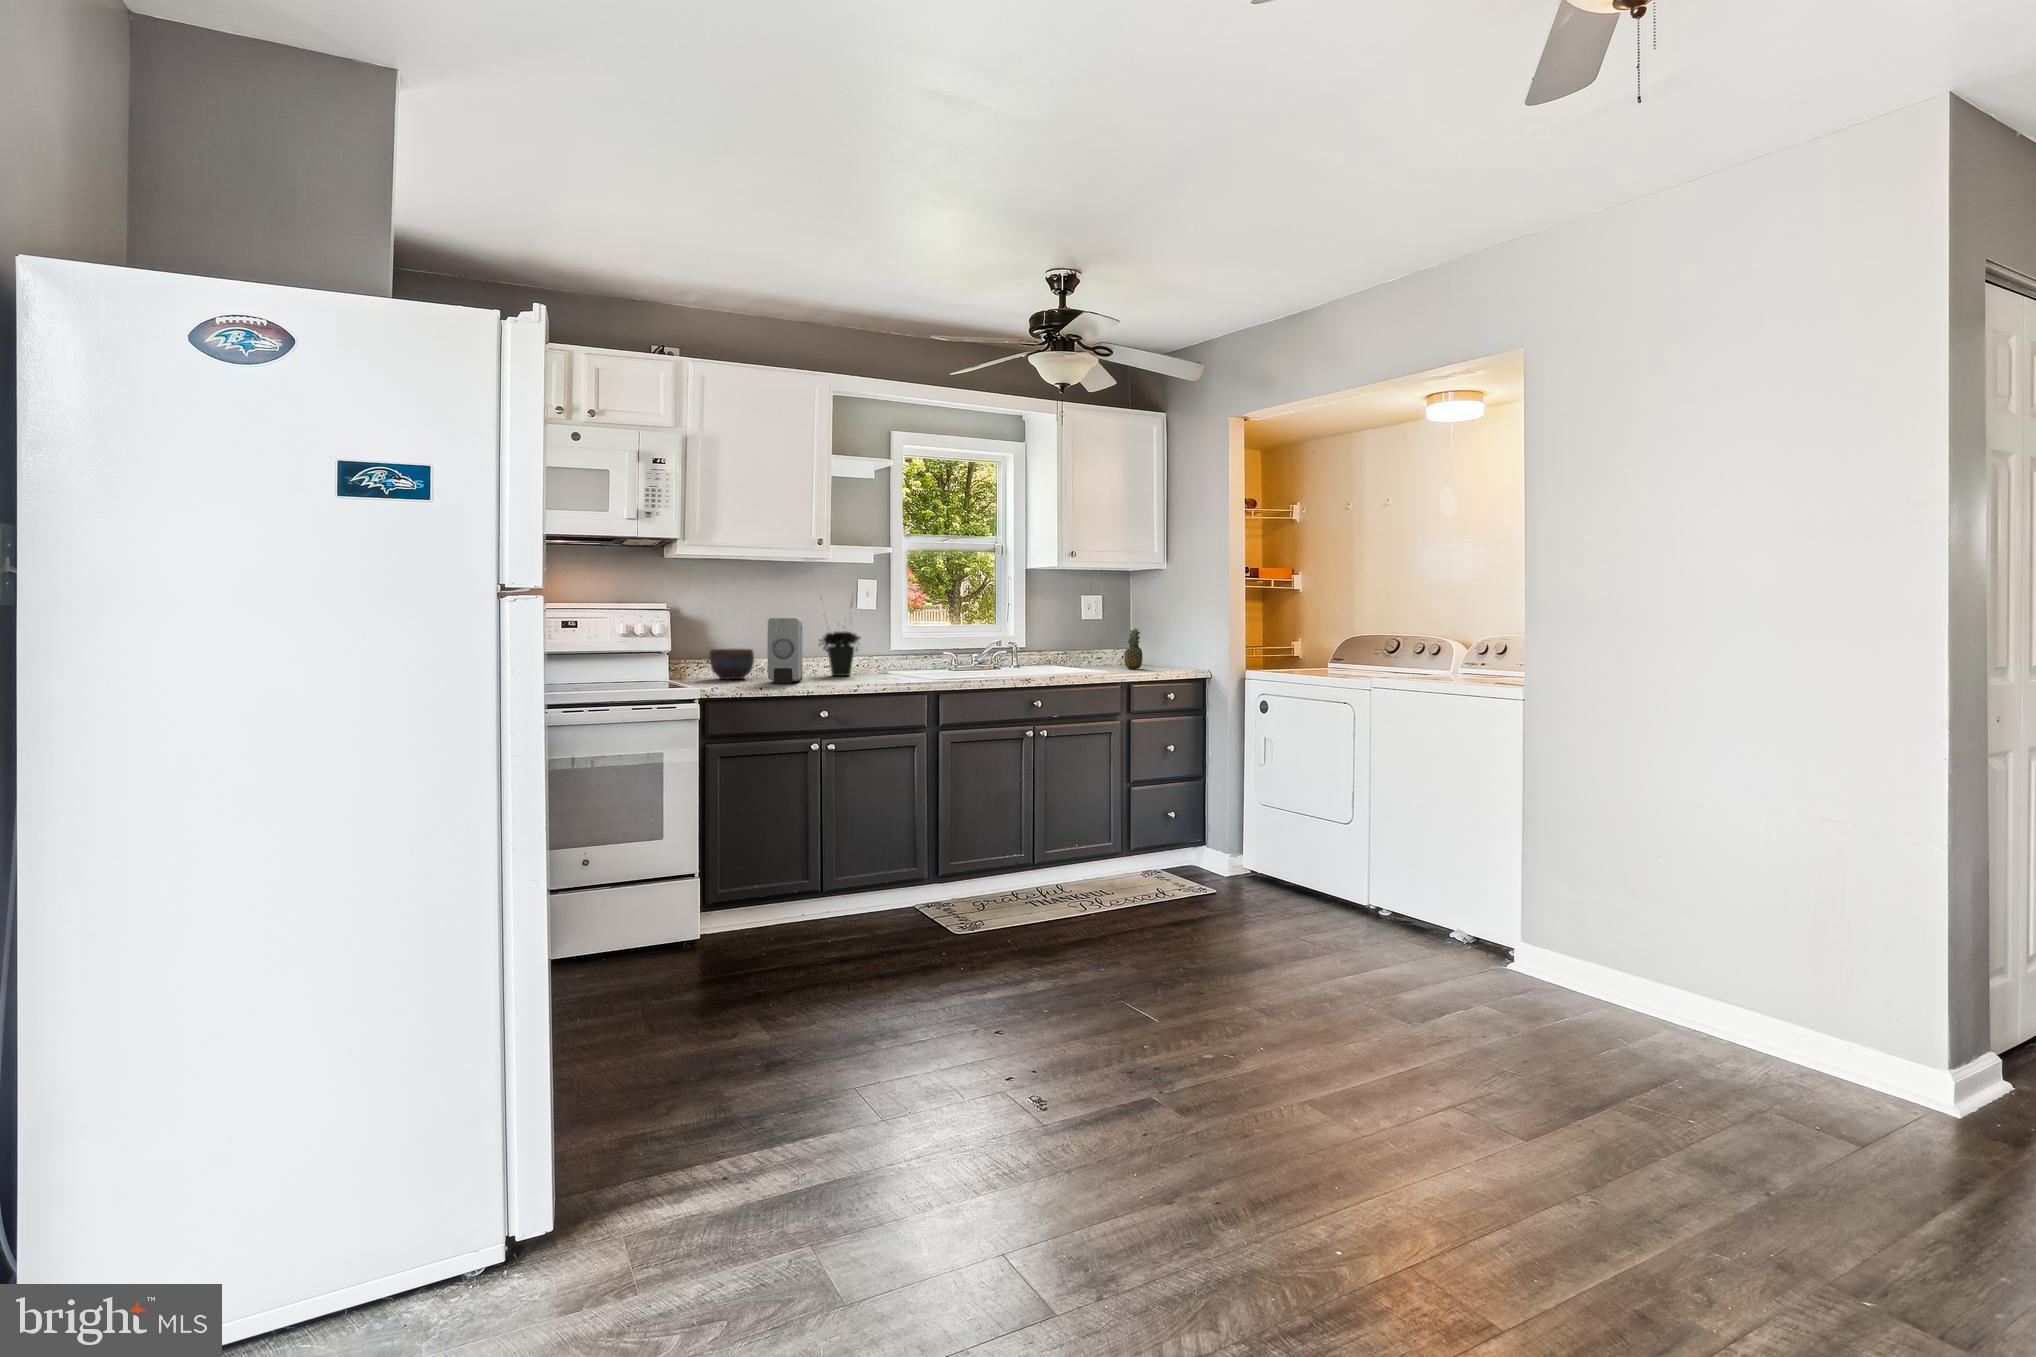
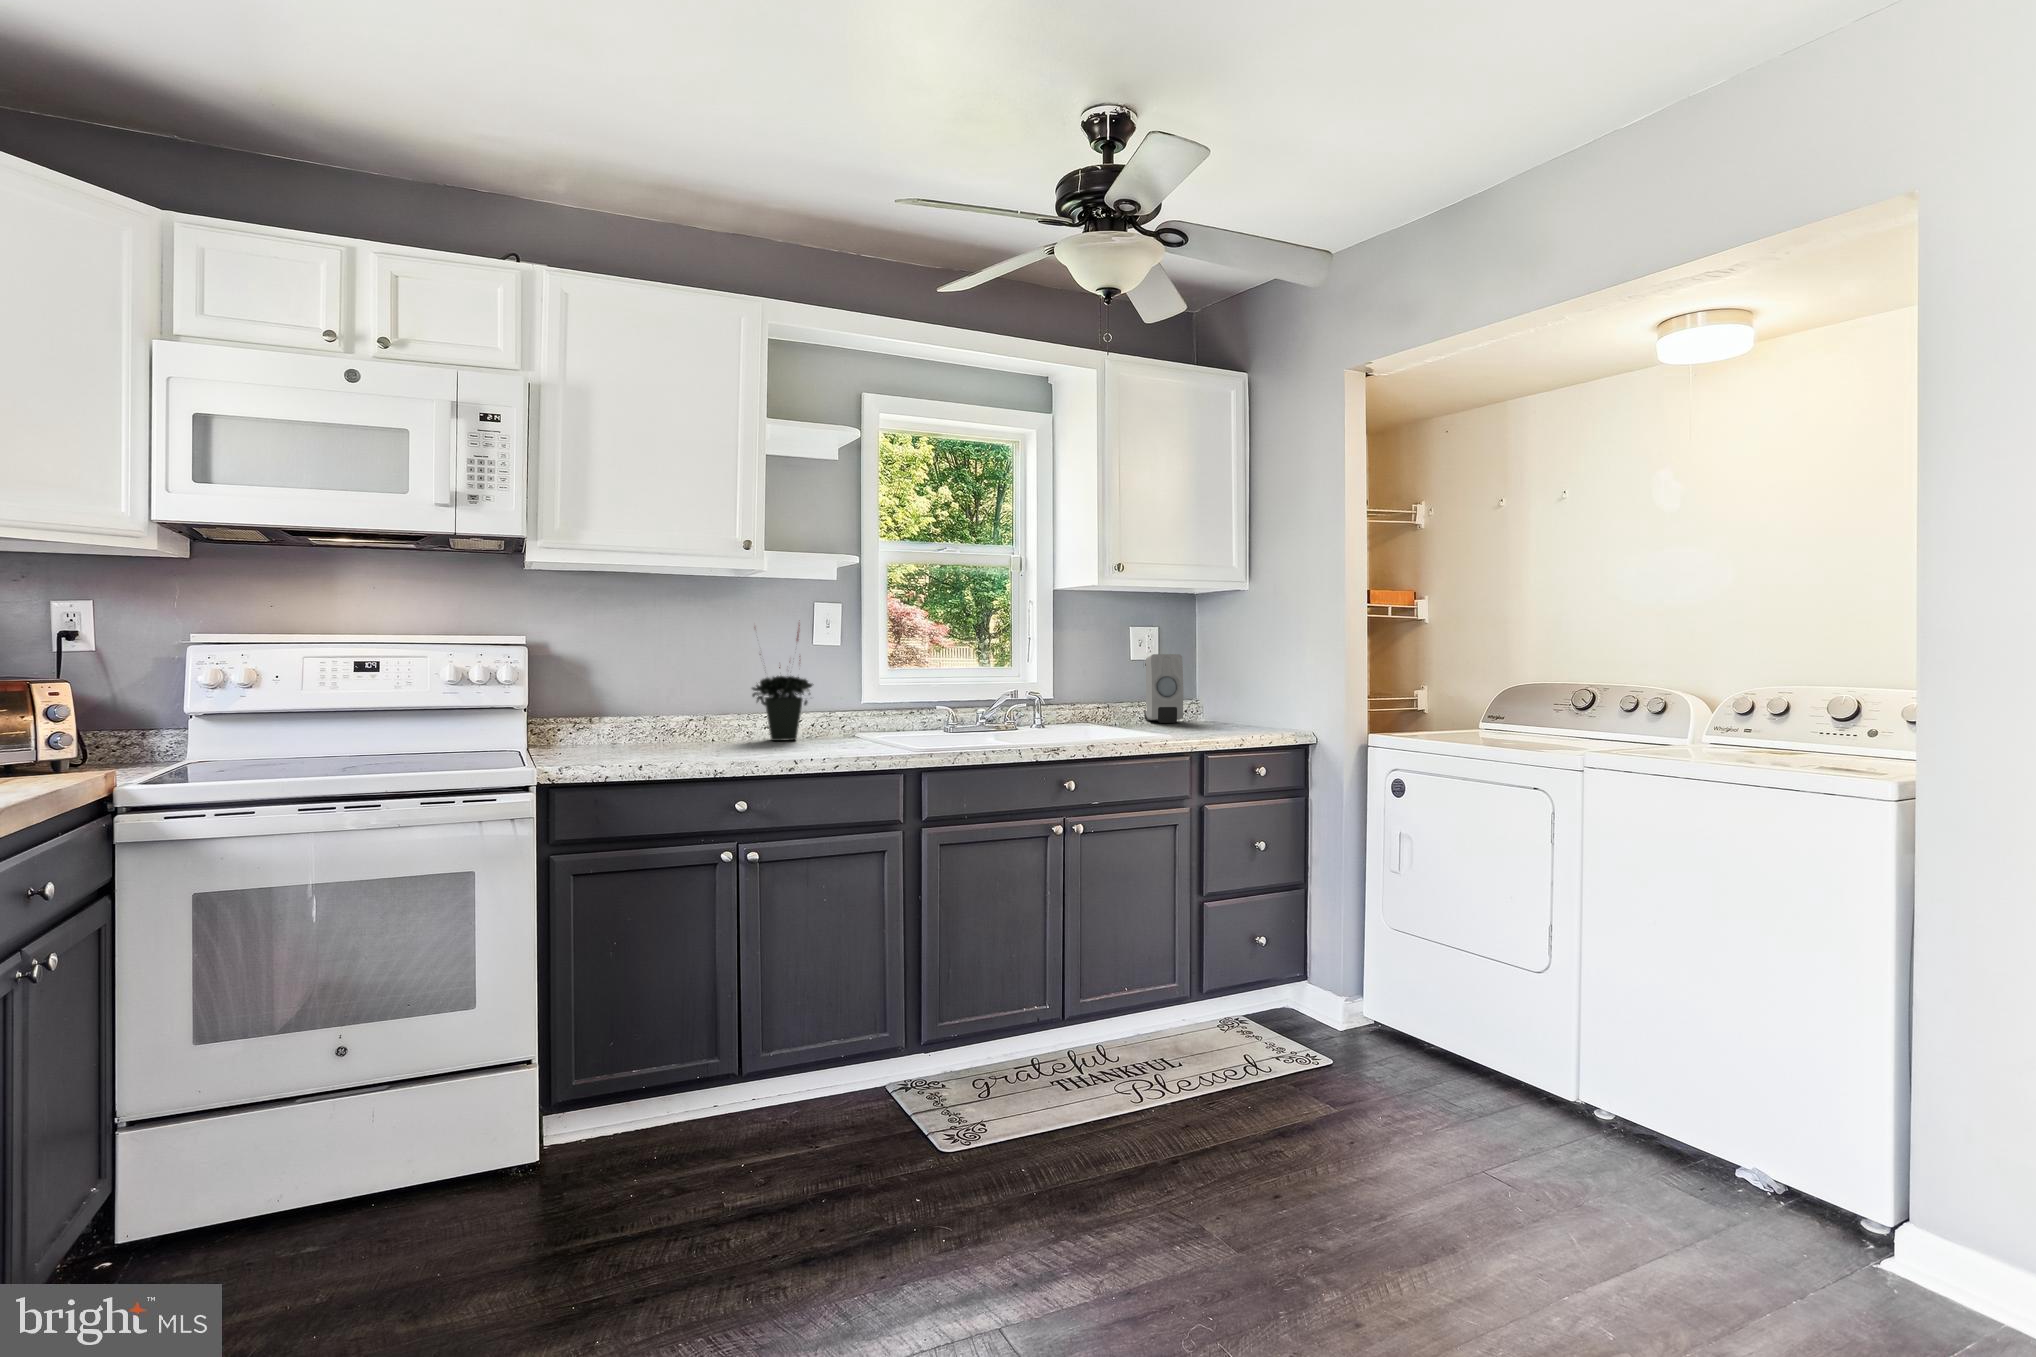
soap dispenser: present [767,618,802,683] -> present [1144,654,1183,723]
fruit: present [1124,628,1143,669] -> none [1188,669,1214,727]
bowl: present [709,649,754,679] -> none [582,701,651,747]

